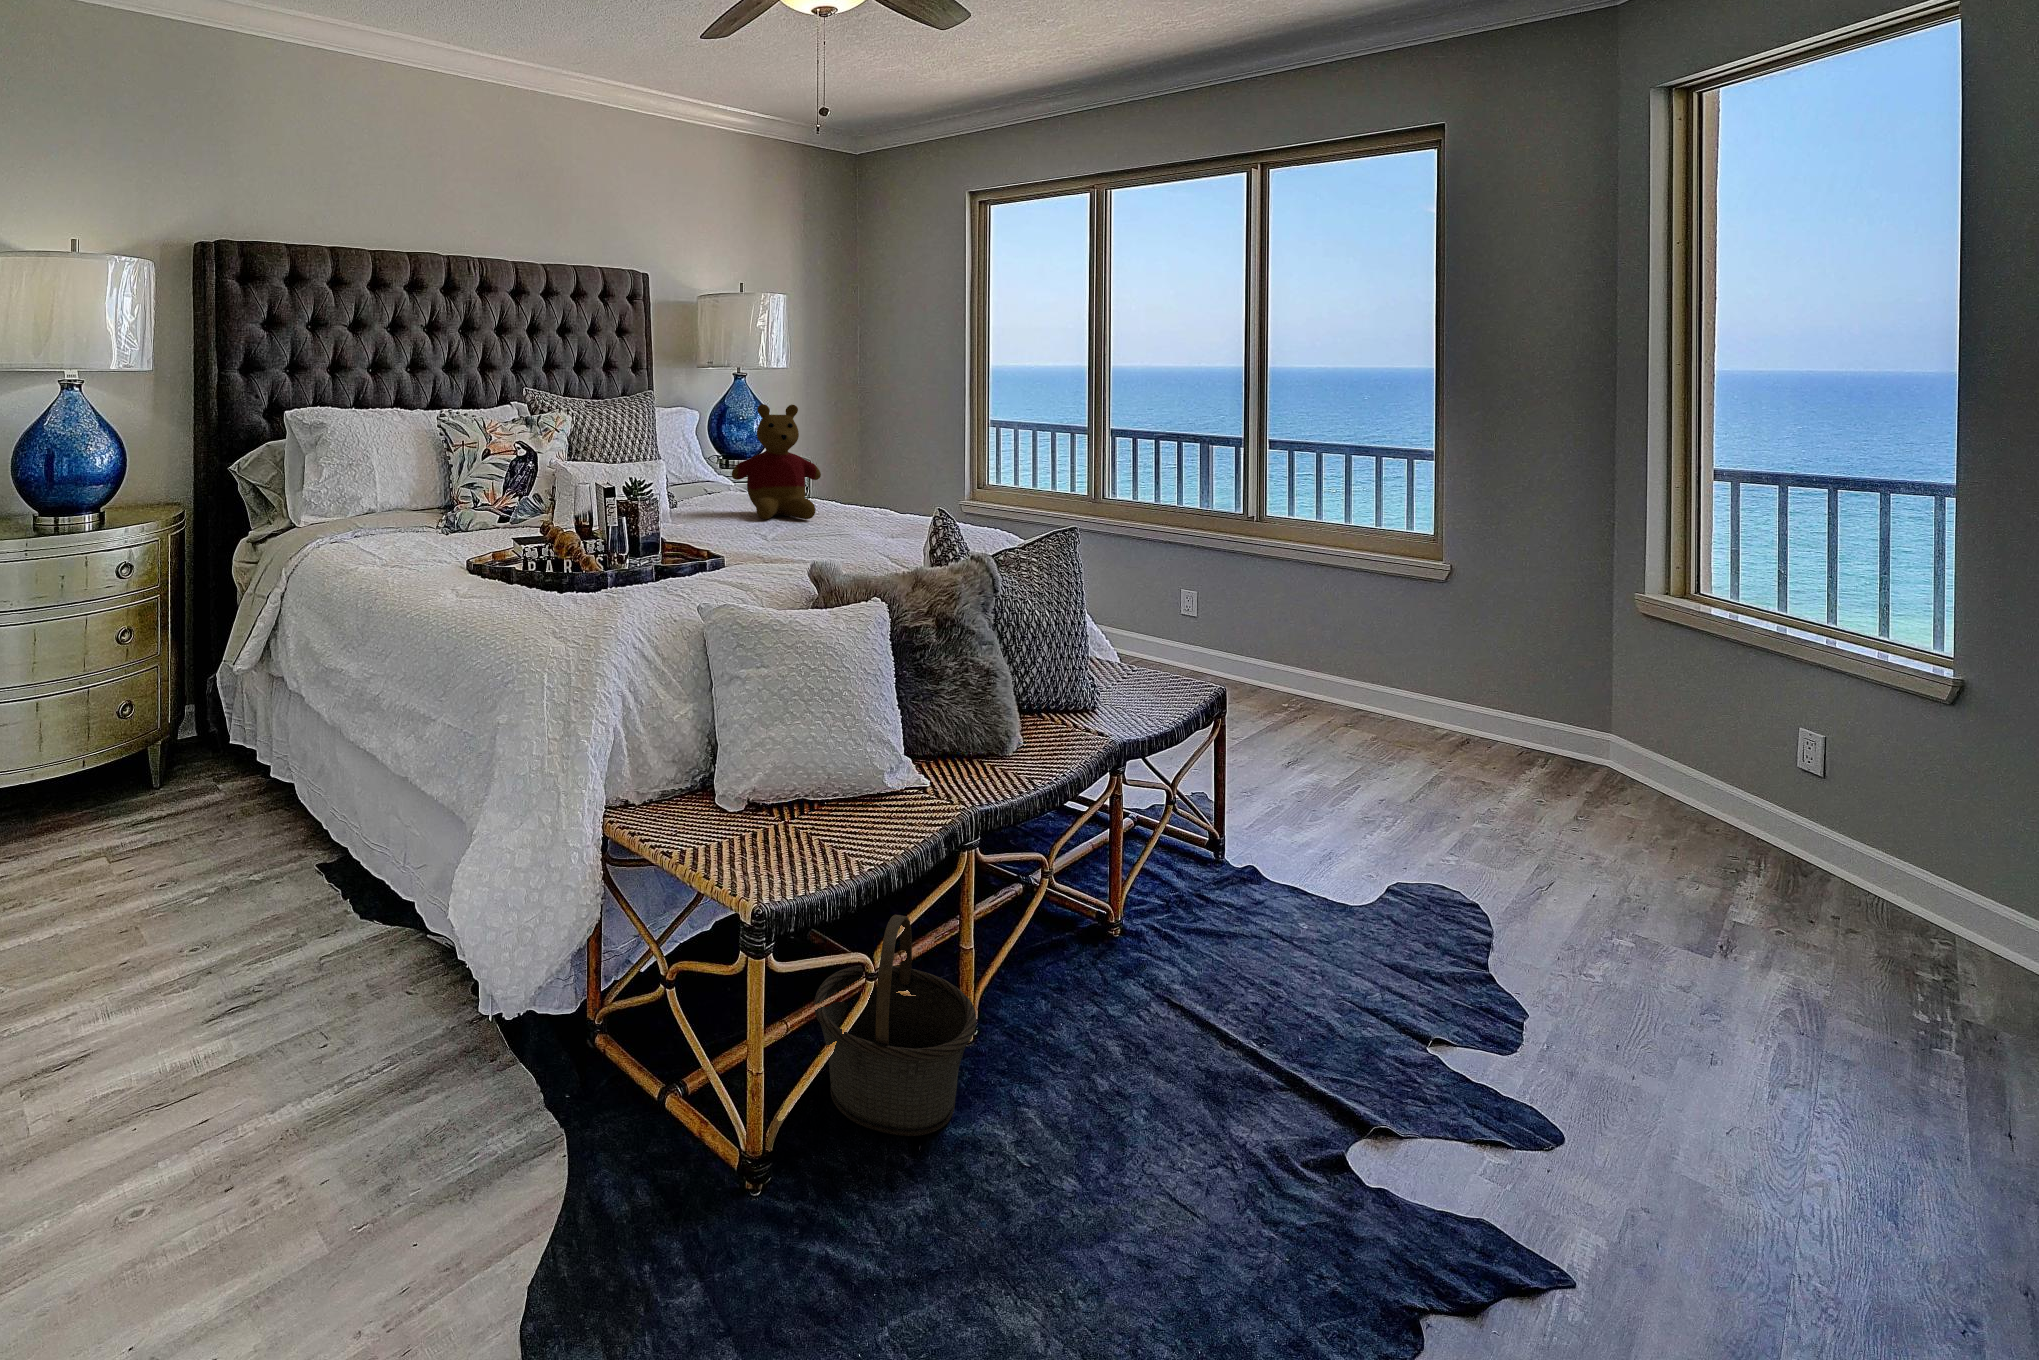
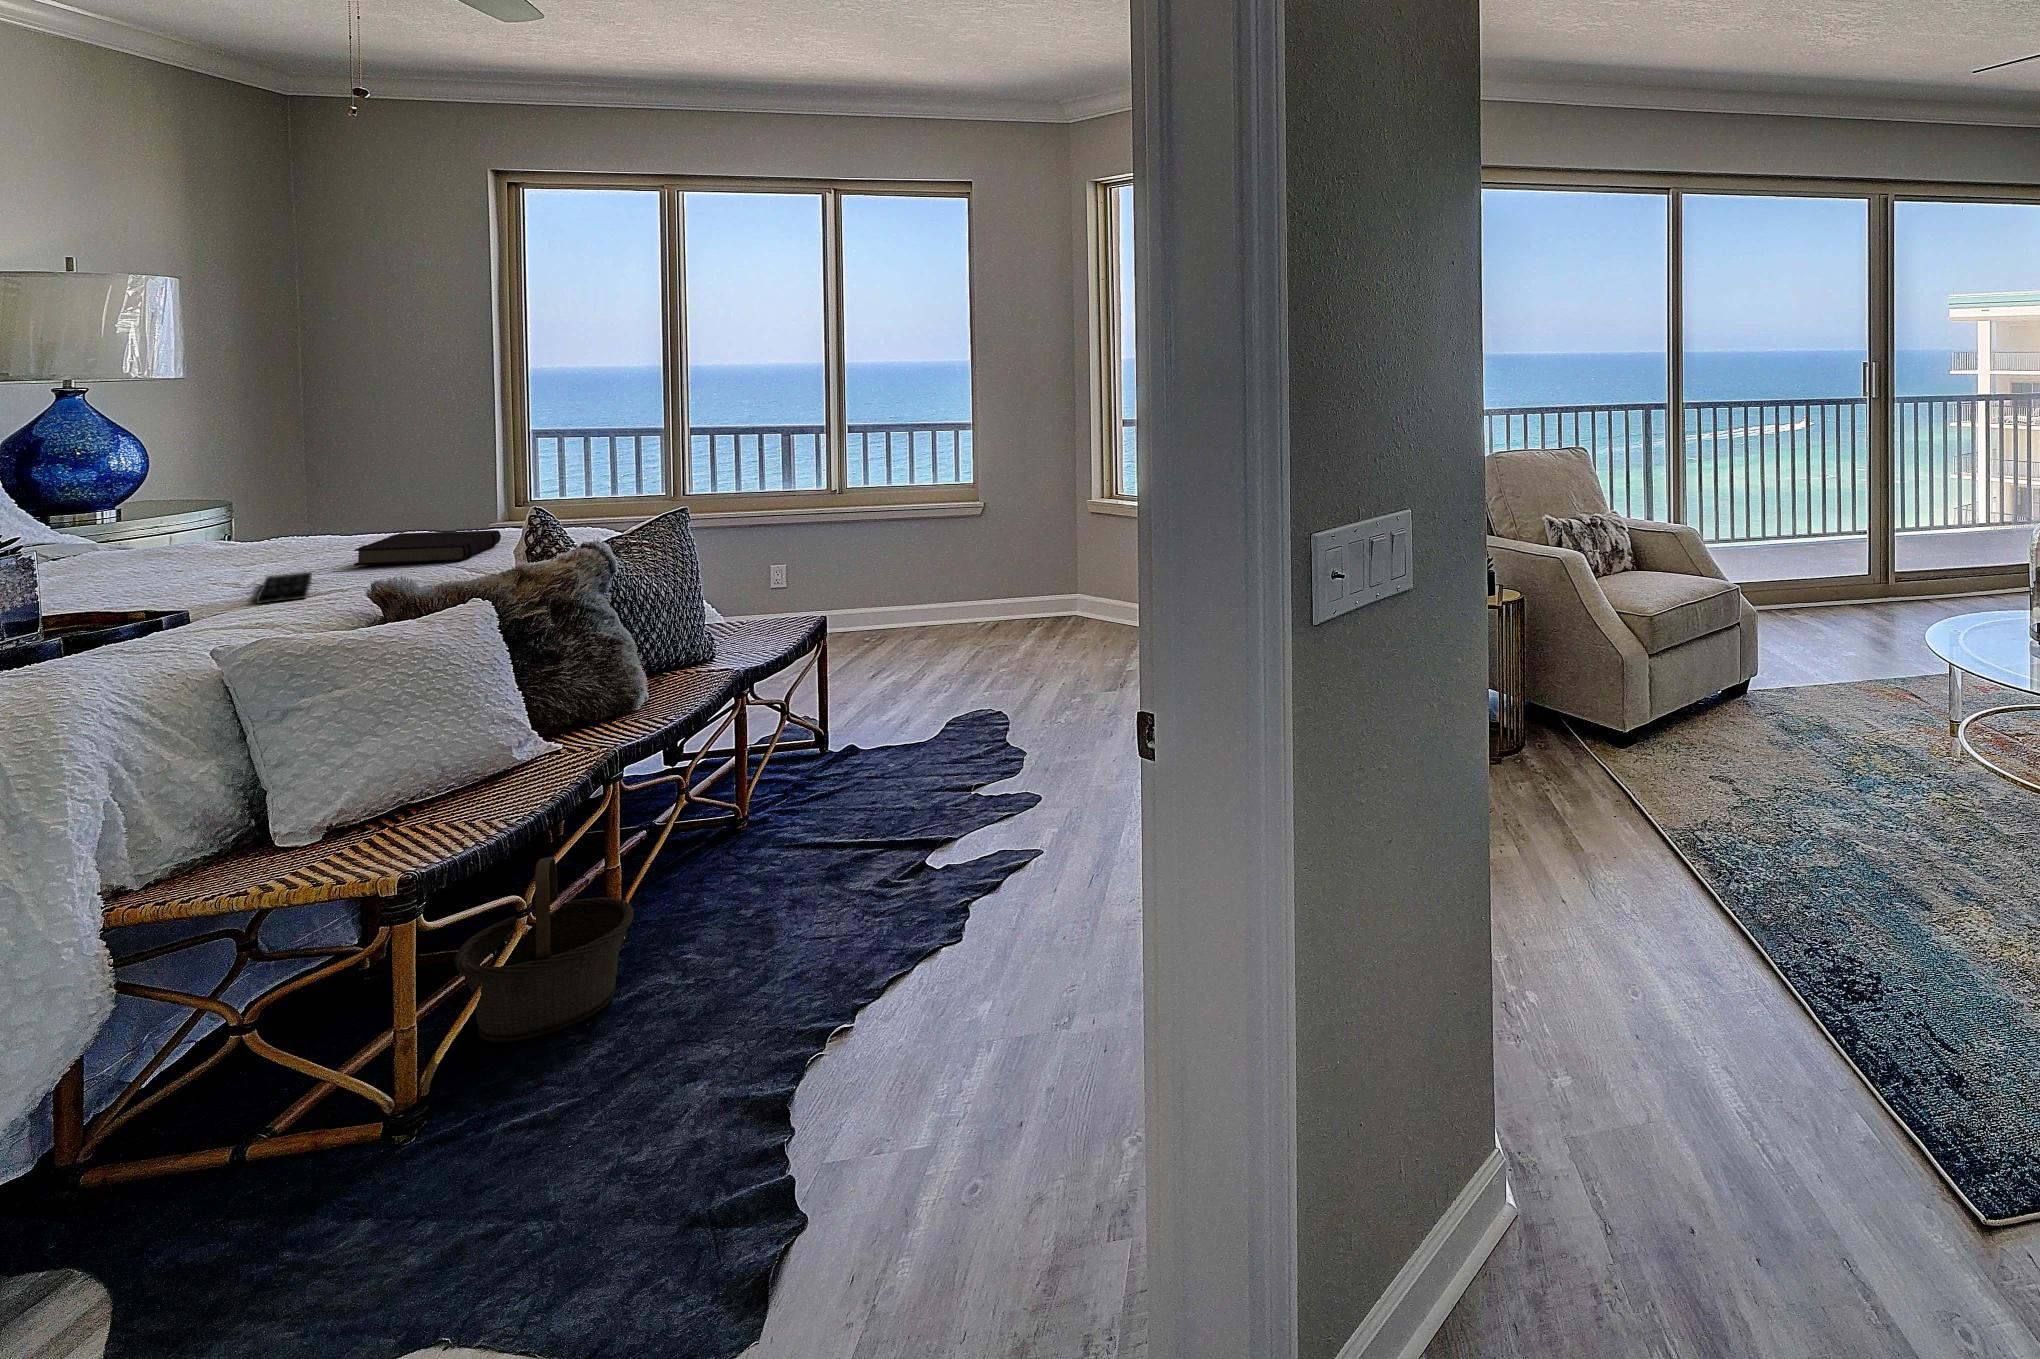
stuffed bear: present [732,404,821,519] -> none [196,429,344,561]
book: none [812,510,922,546] -> present [354,530,501,565]
remote control: none [734,535,781,563] -> present [256,572,312,603]

